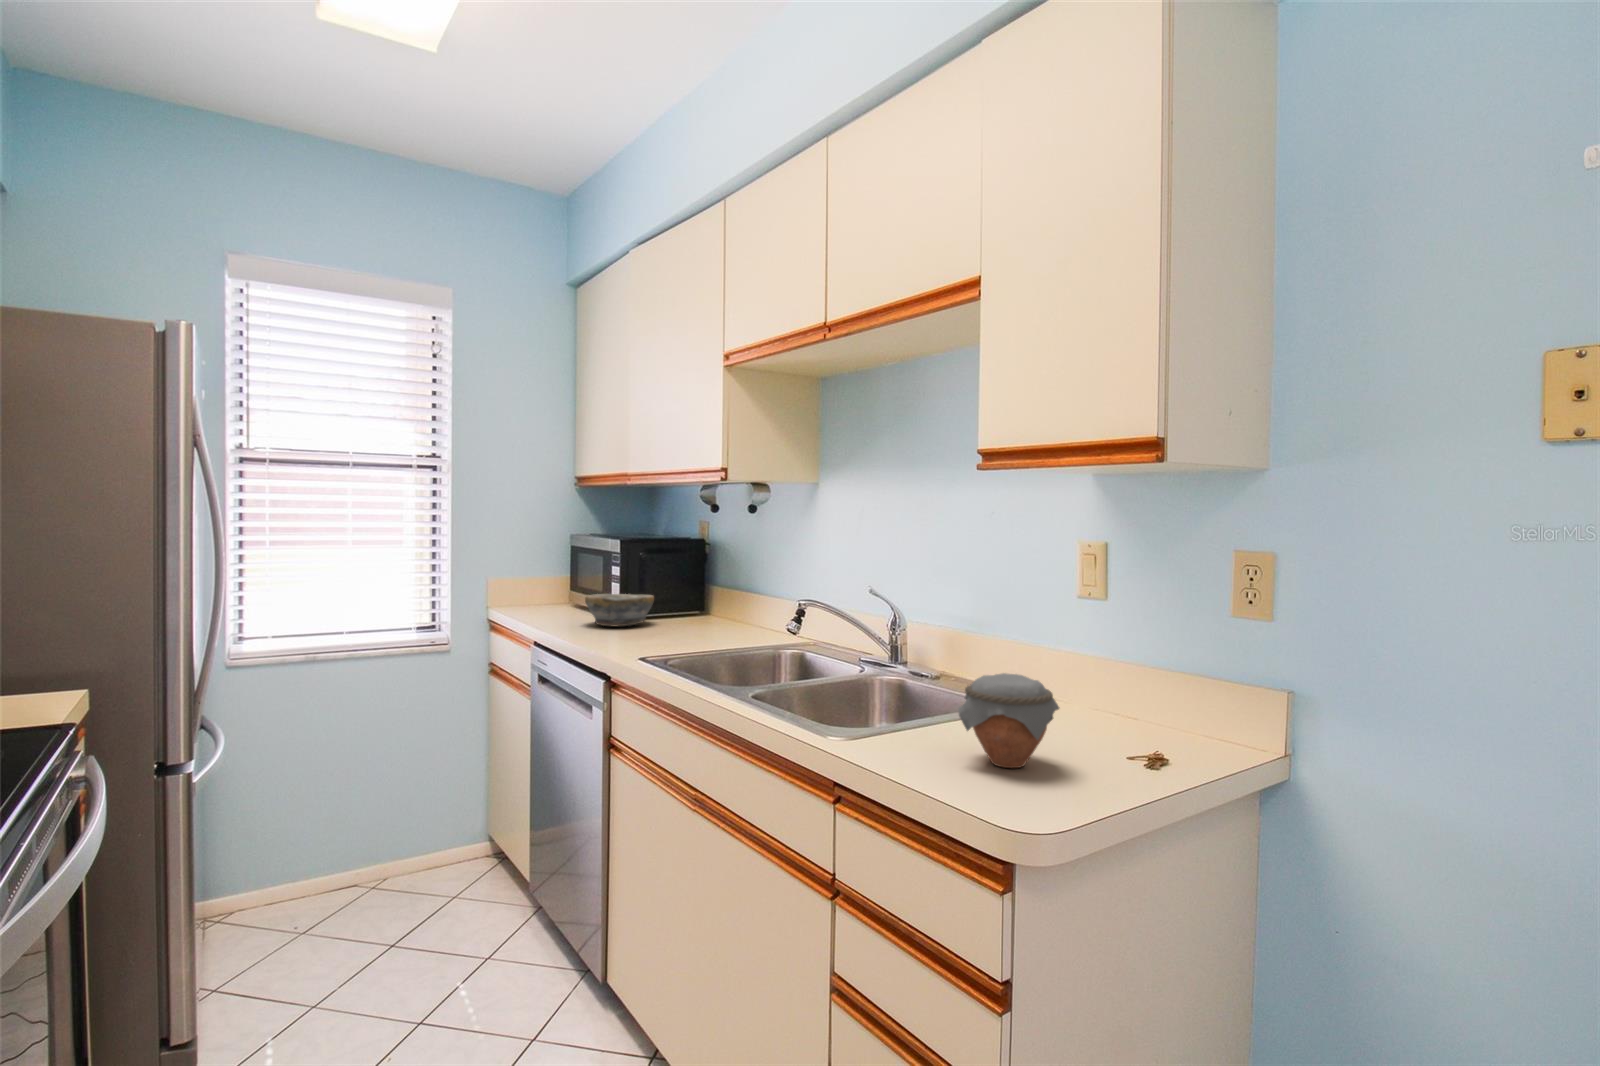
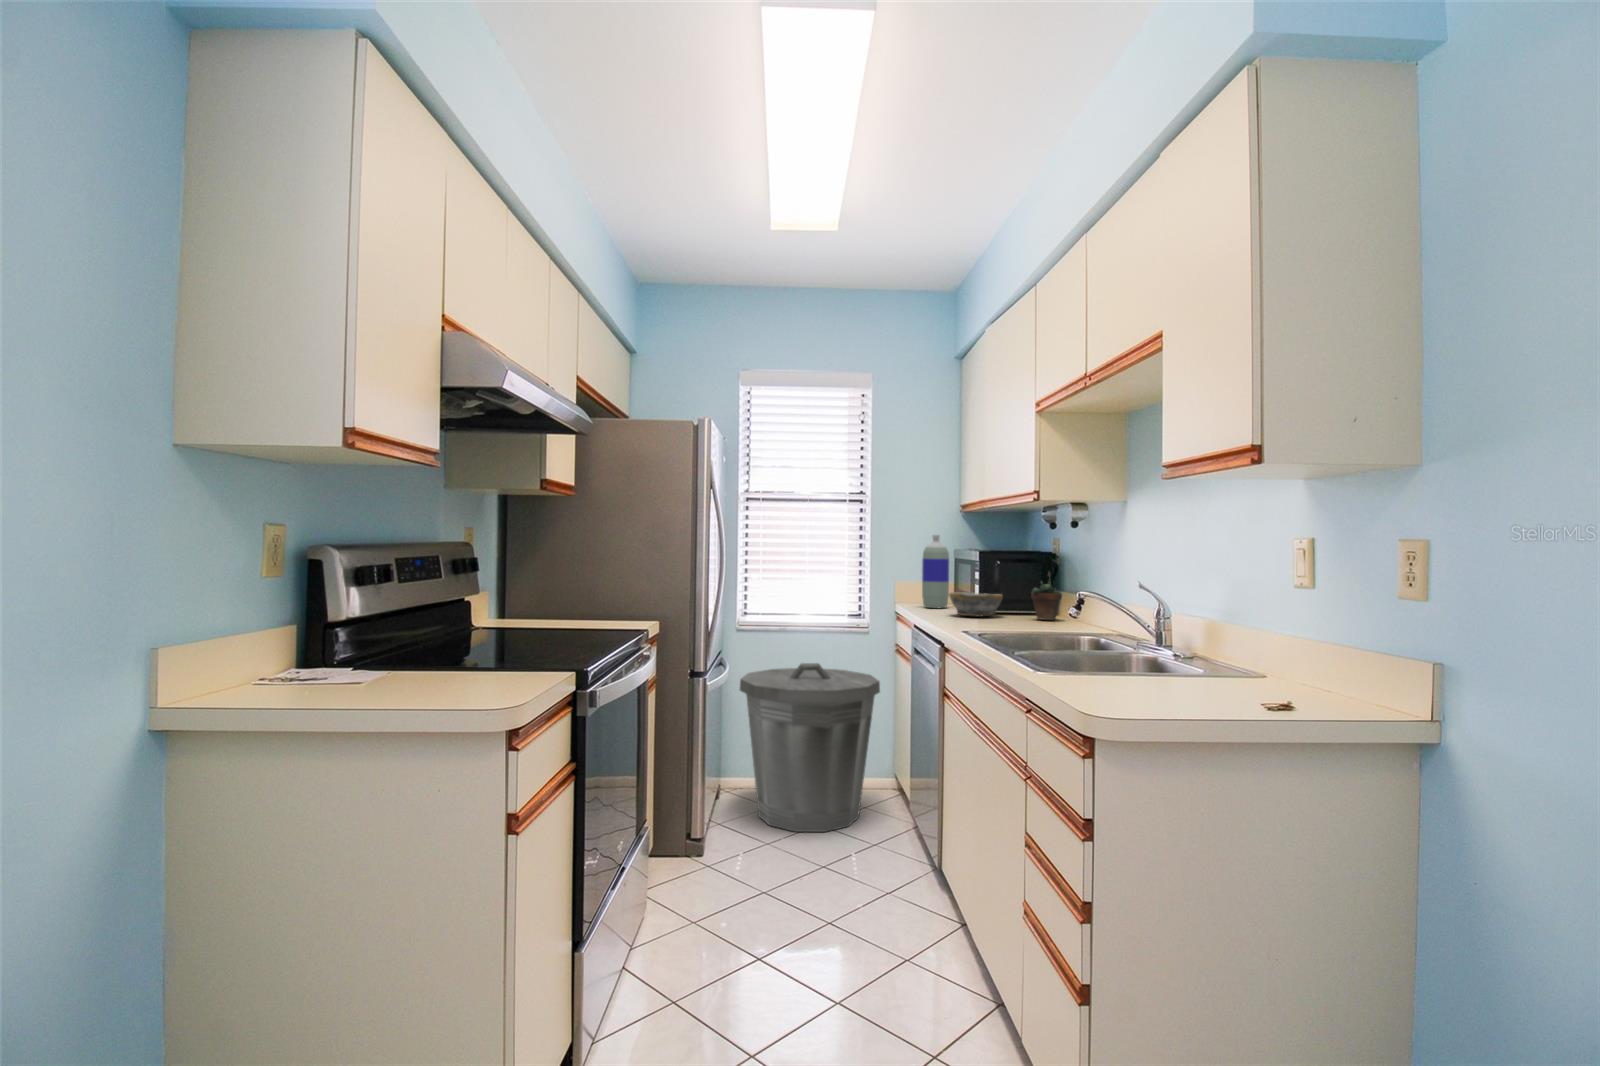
bottle: none [533,517,569,614] -> present [922,535,949,608]
succulent plant: none [692,565,729,626] -> present [1031,572,1062,620]
jar: present [958,673,1060,768] -> none [1102,630,1181,697]
trash can: none [244,707,481,970] -> present [739,663,880,832]

